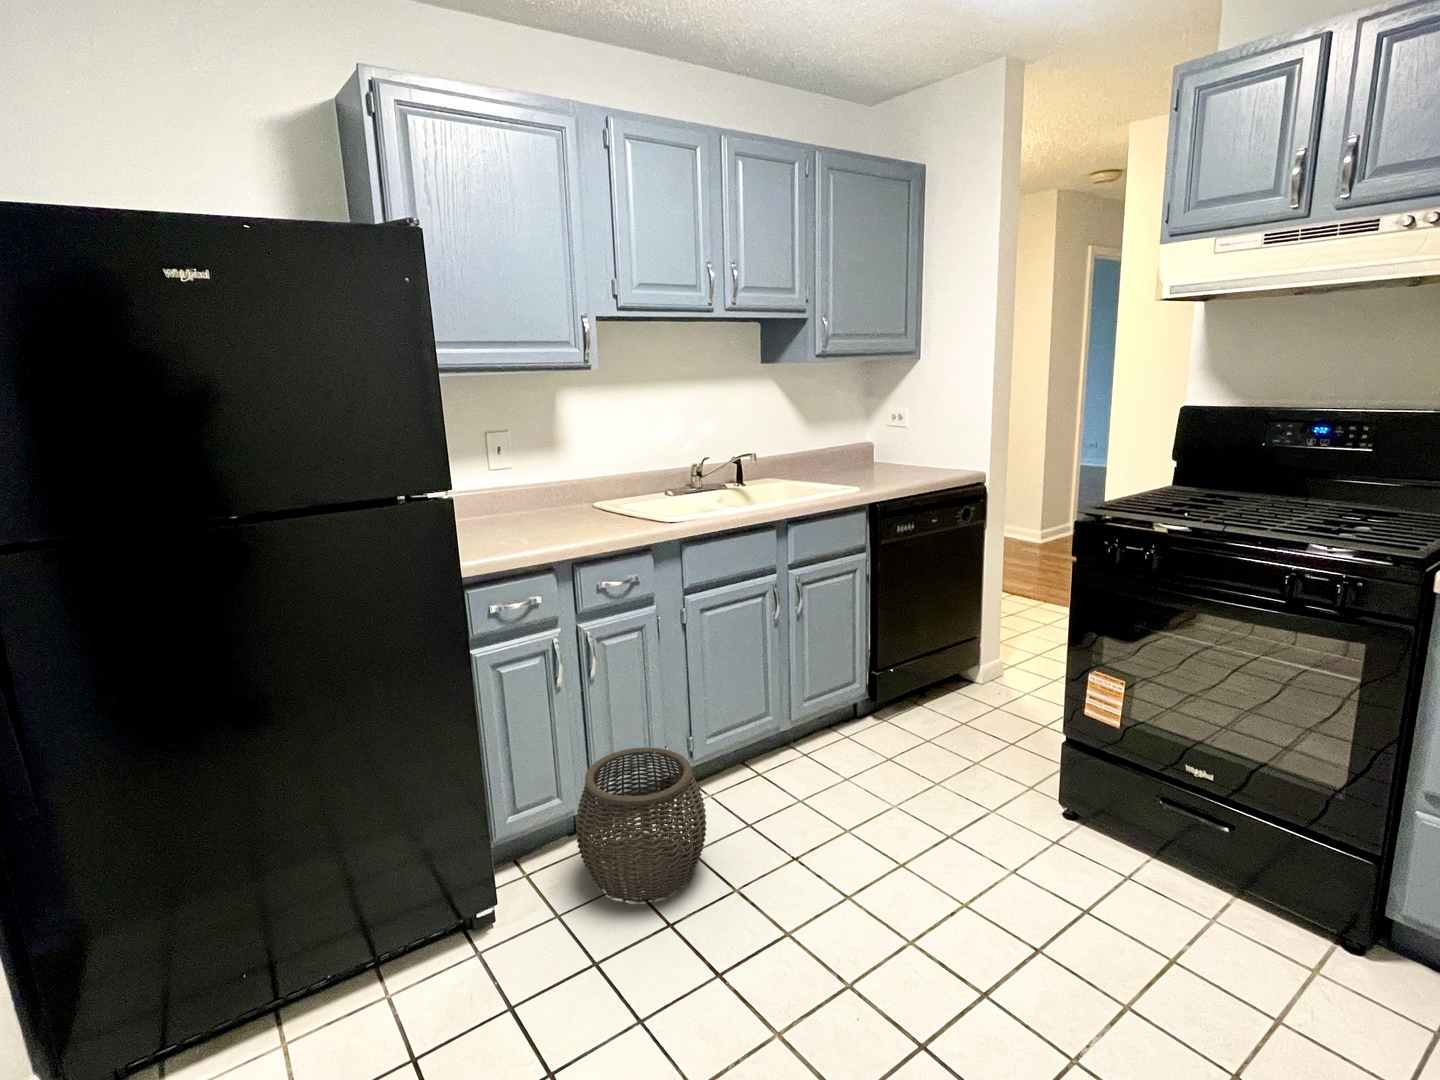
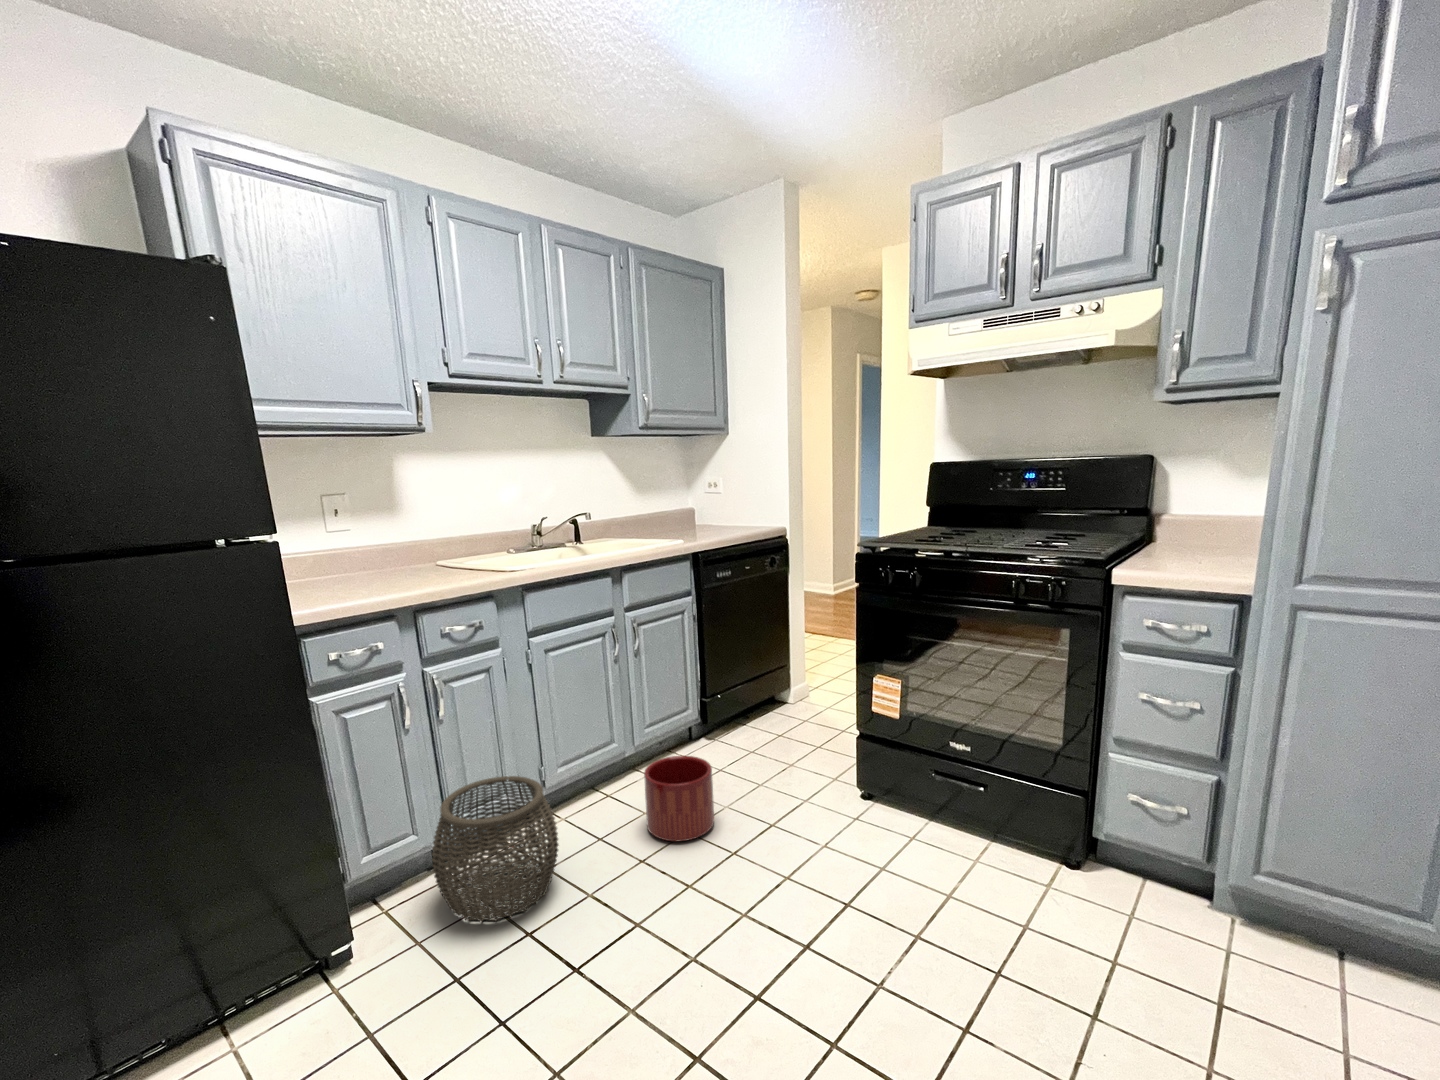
planter: none [803,741,881,839] -> present [644,756,714,841]

